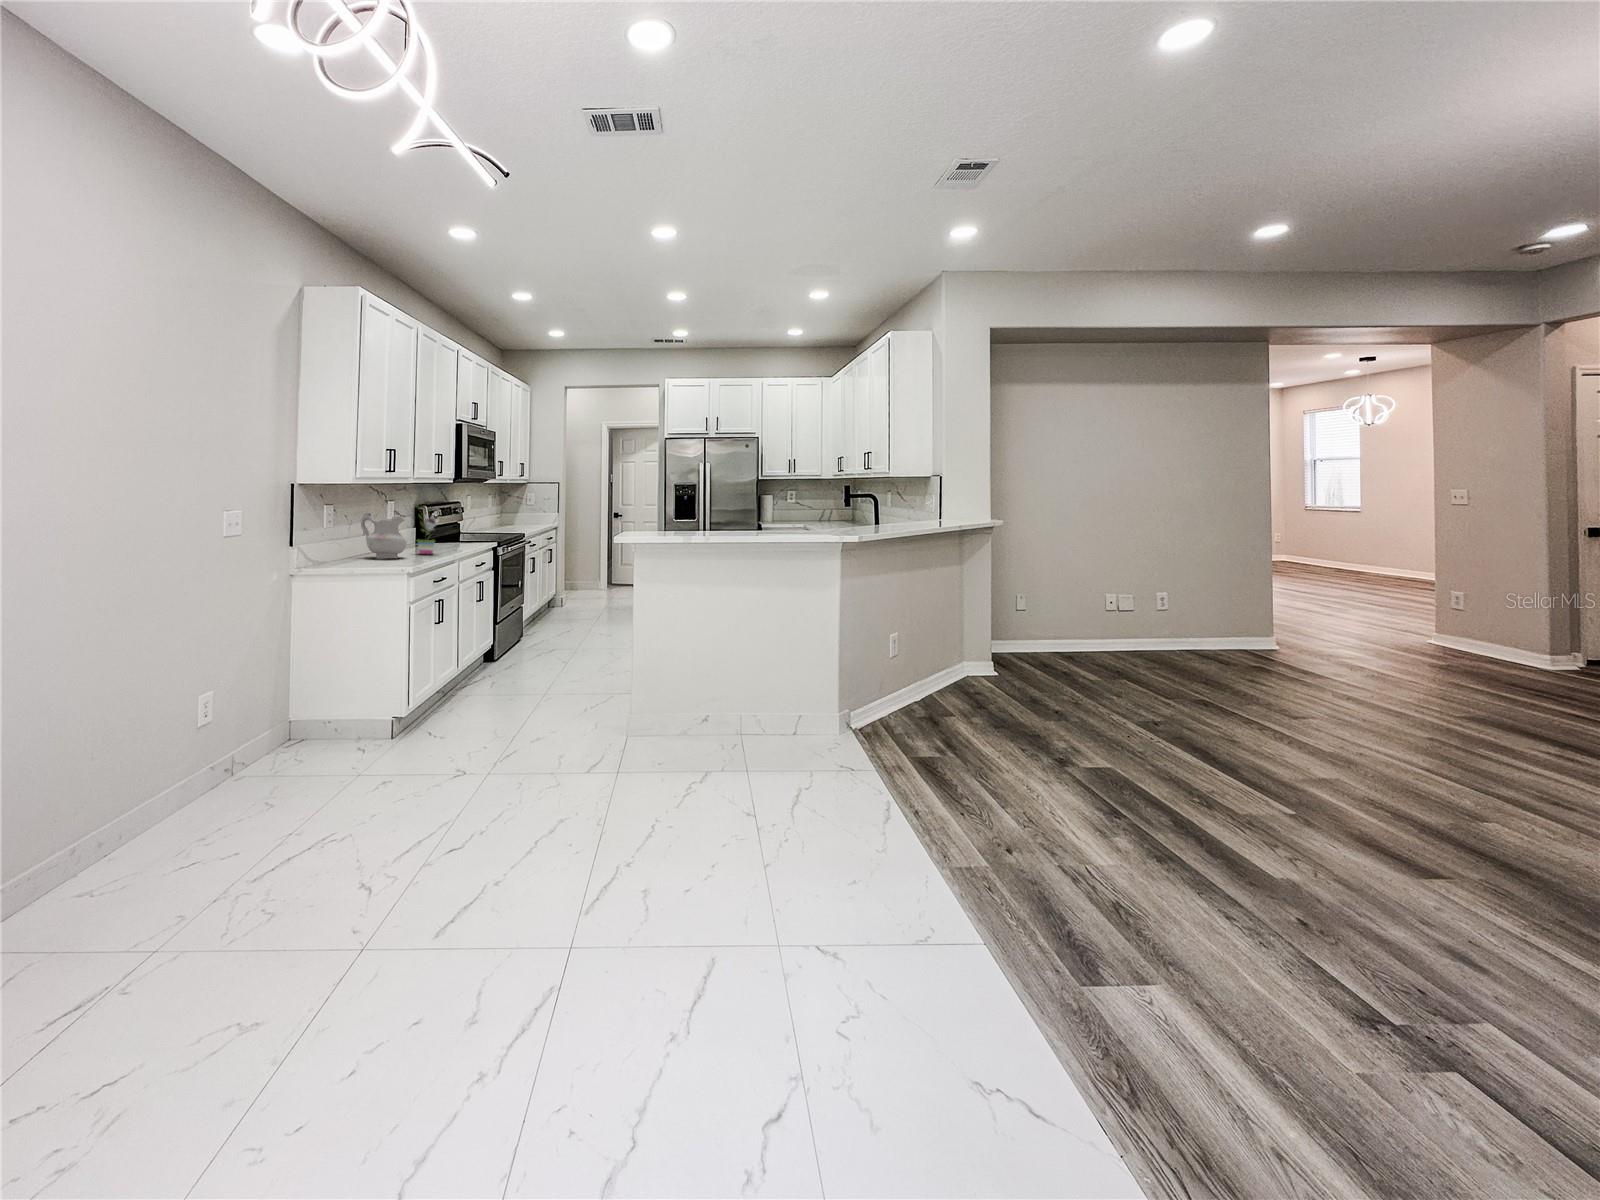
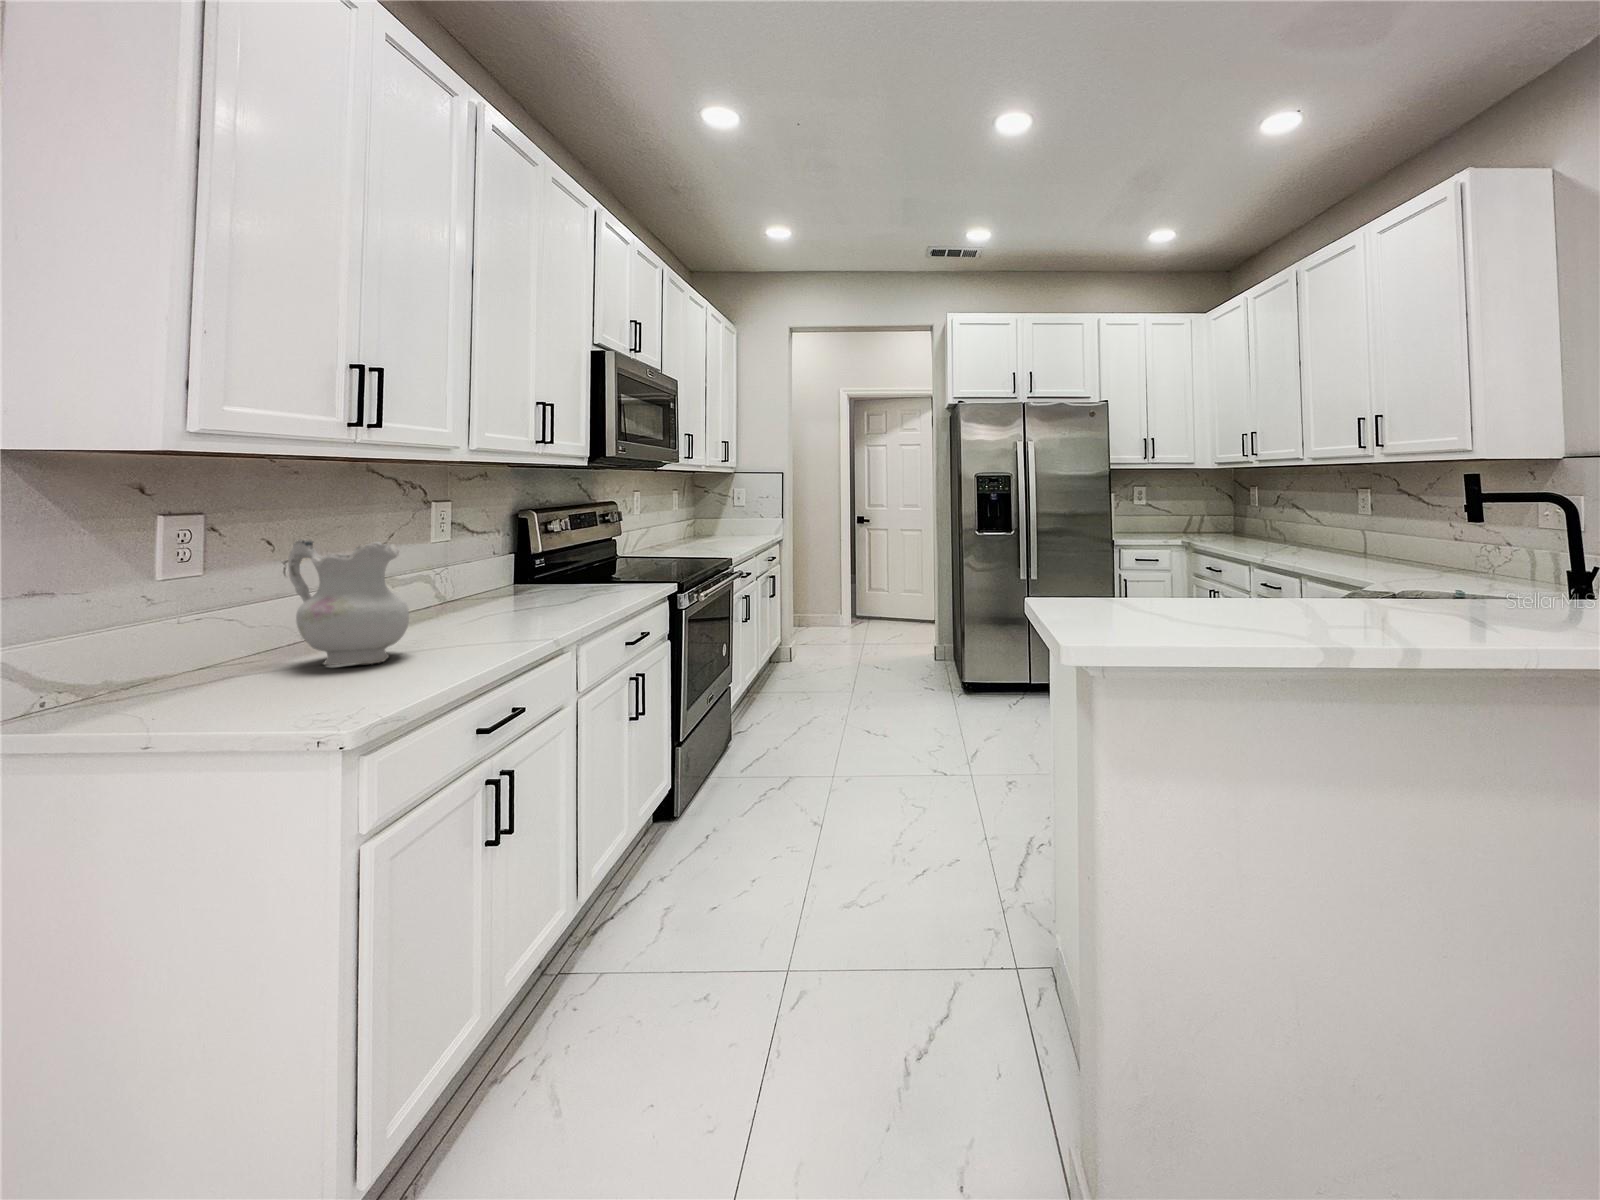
potted plant: present [416,505,438,554] -> none [457,509,515,636]

